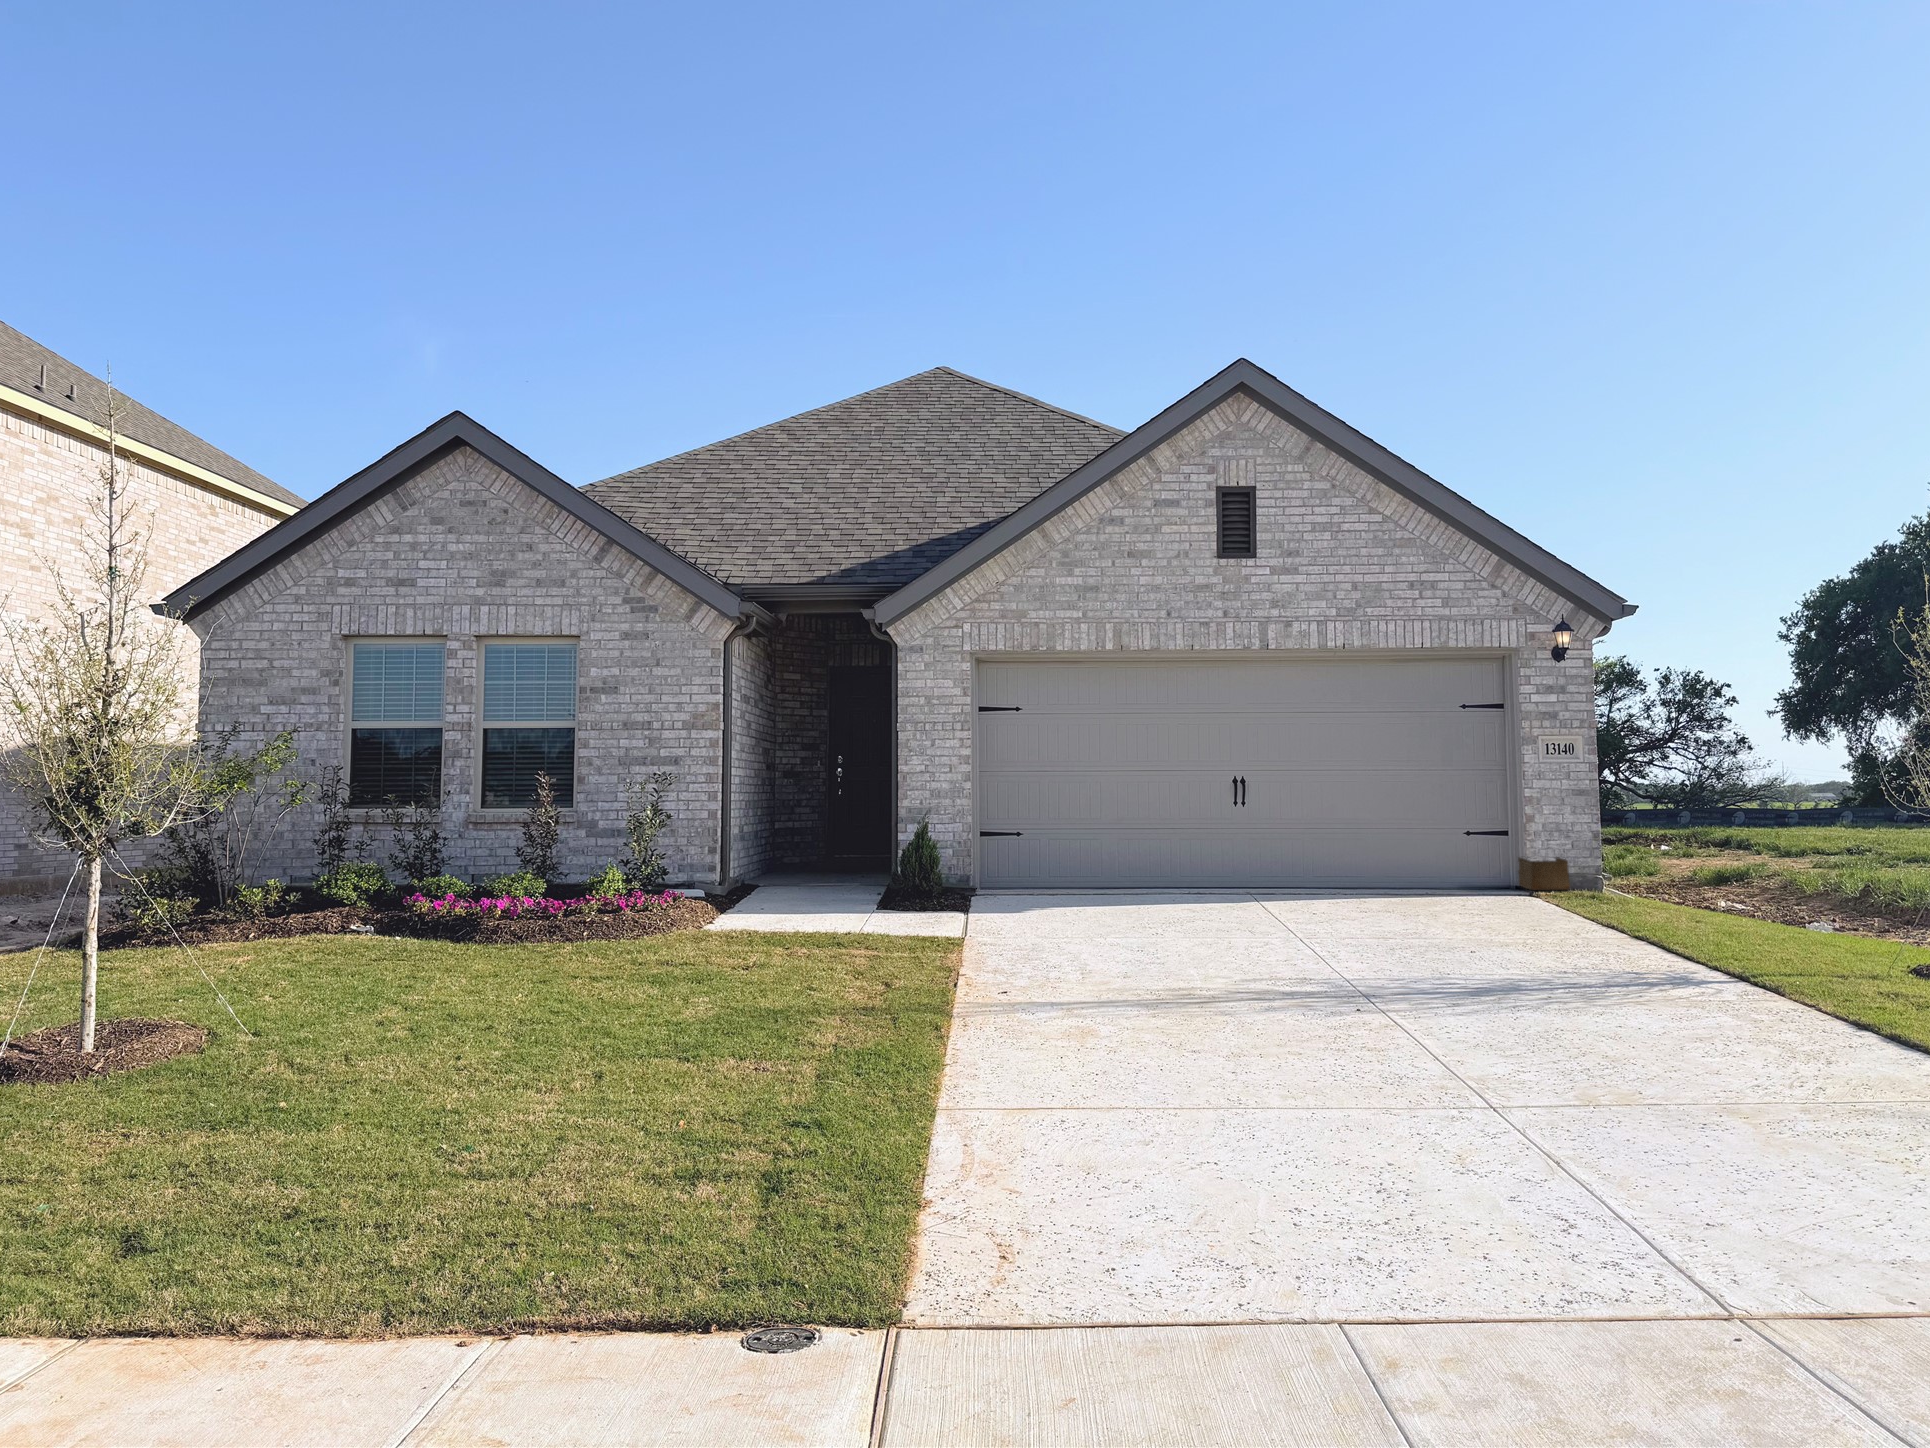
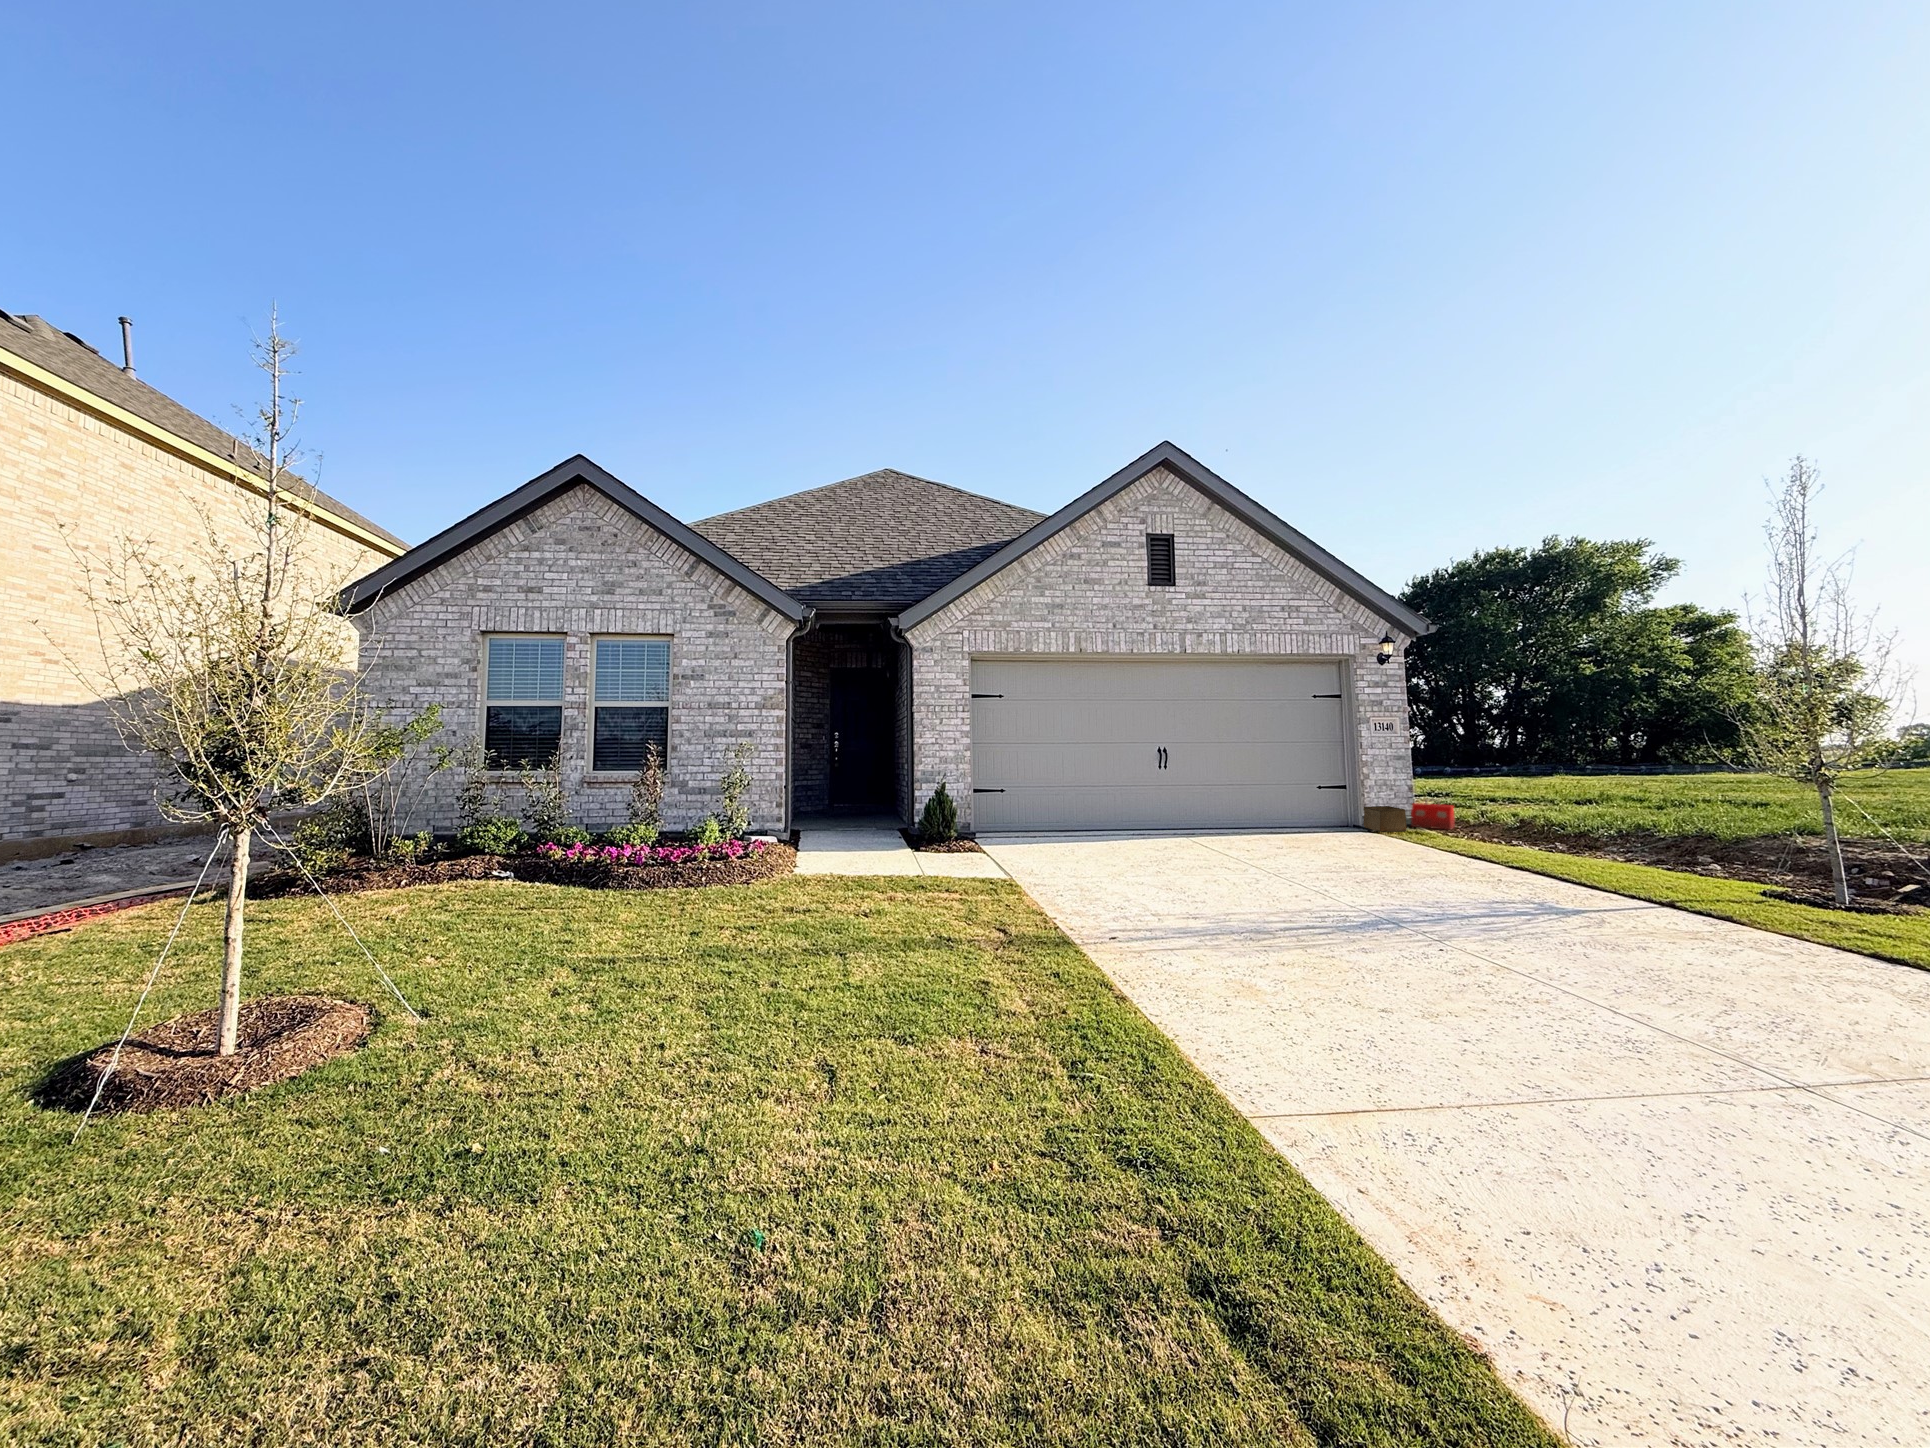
toolbox: none [1589,847,1649,889] -> present [1411,799,1455,830]

